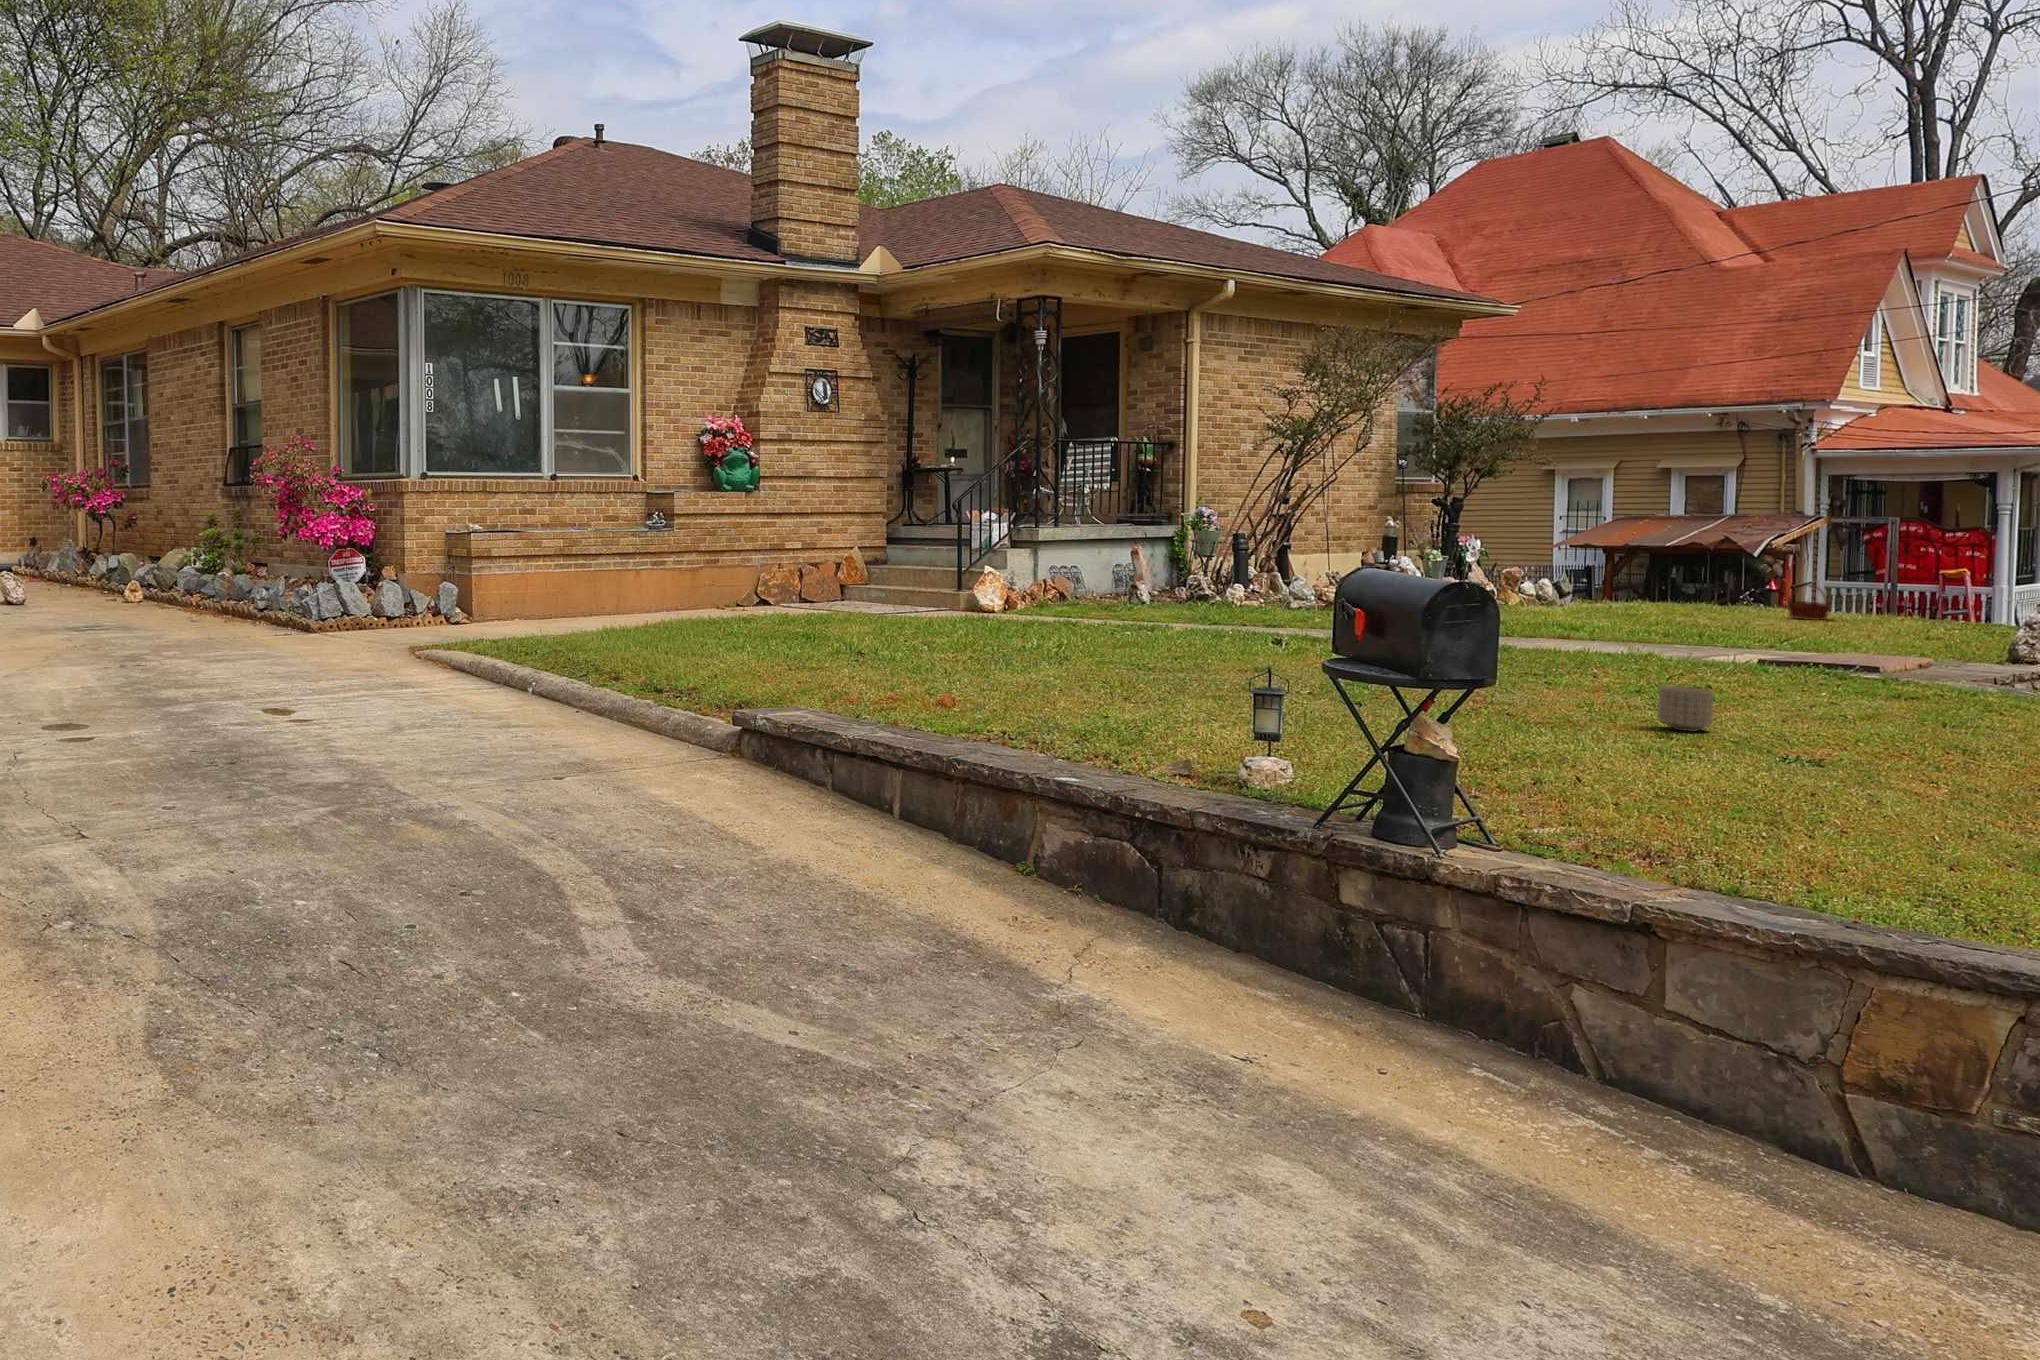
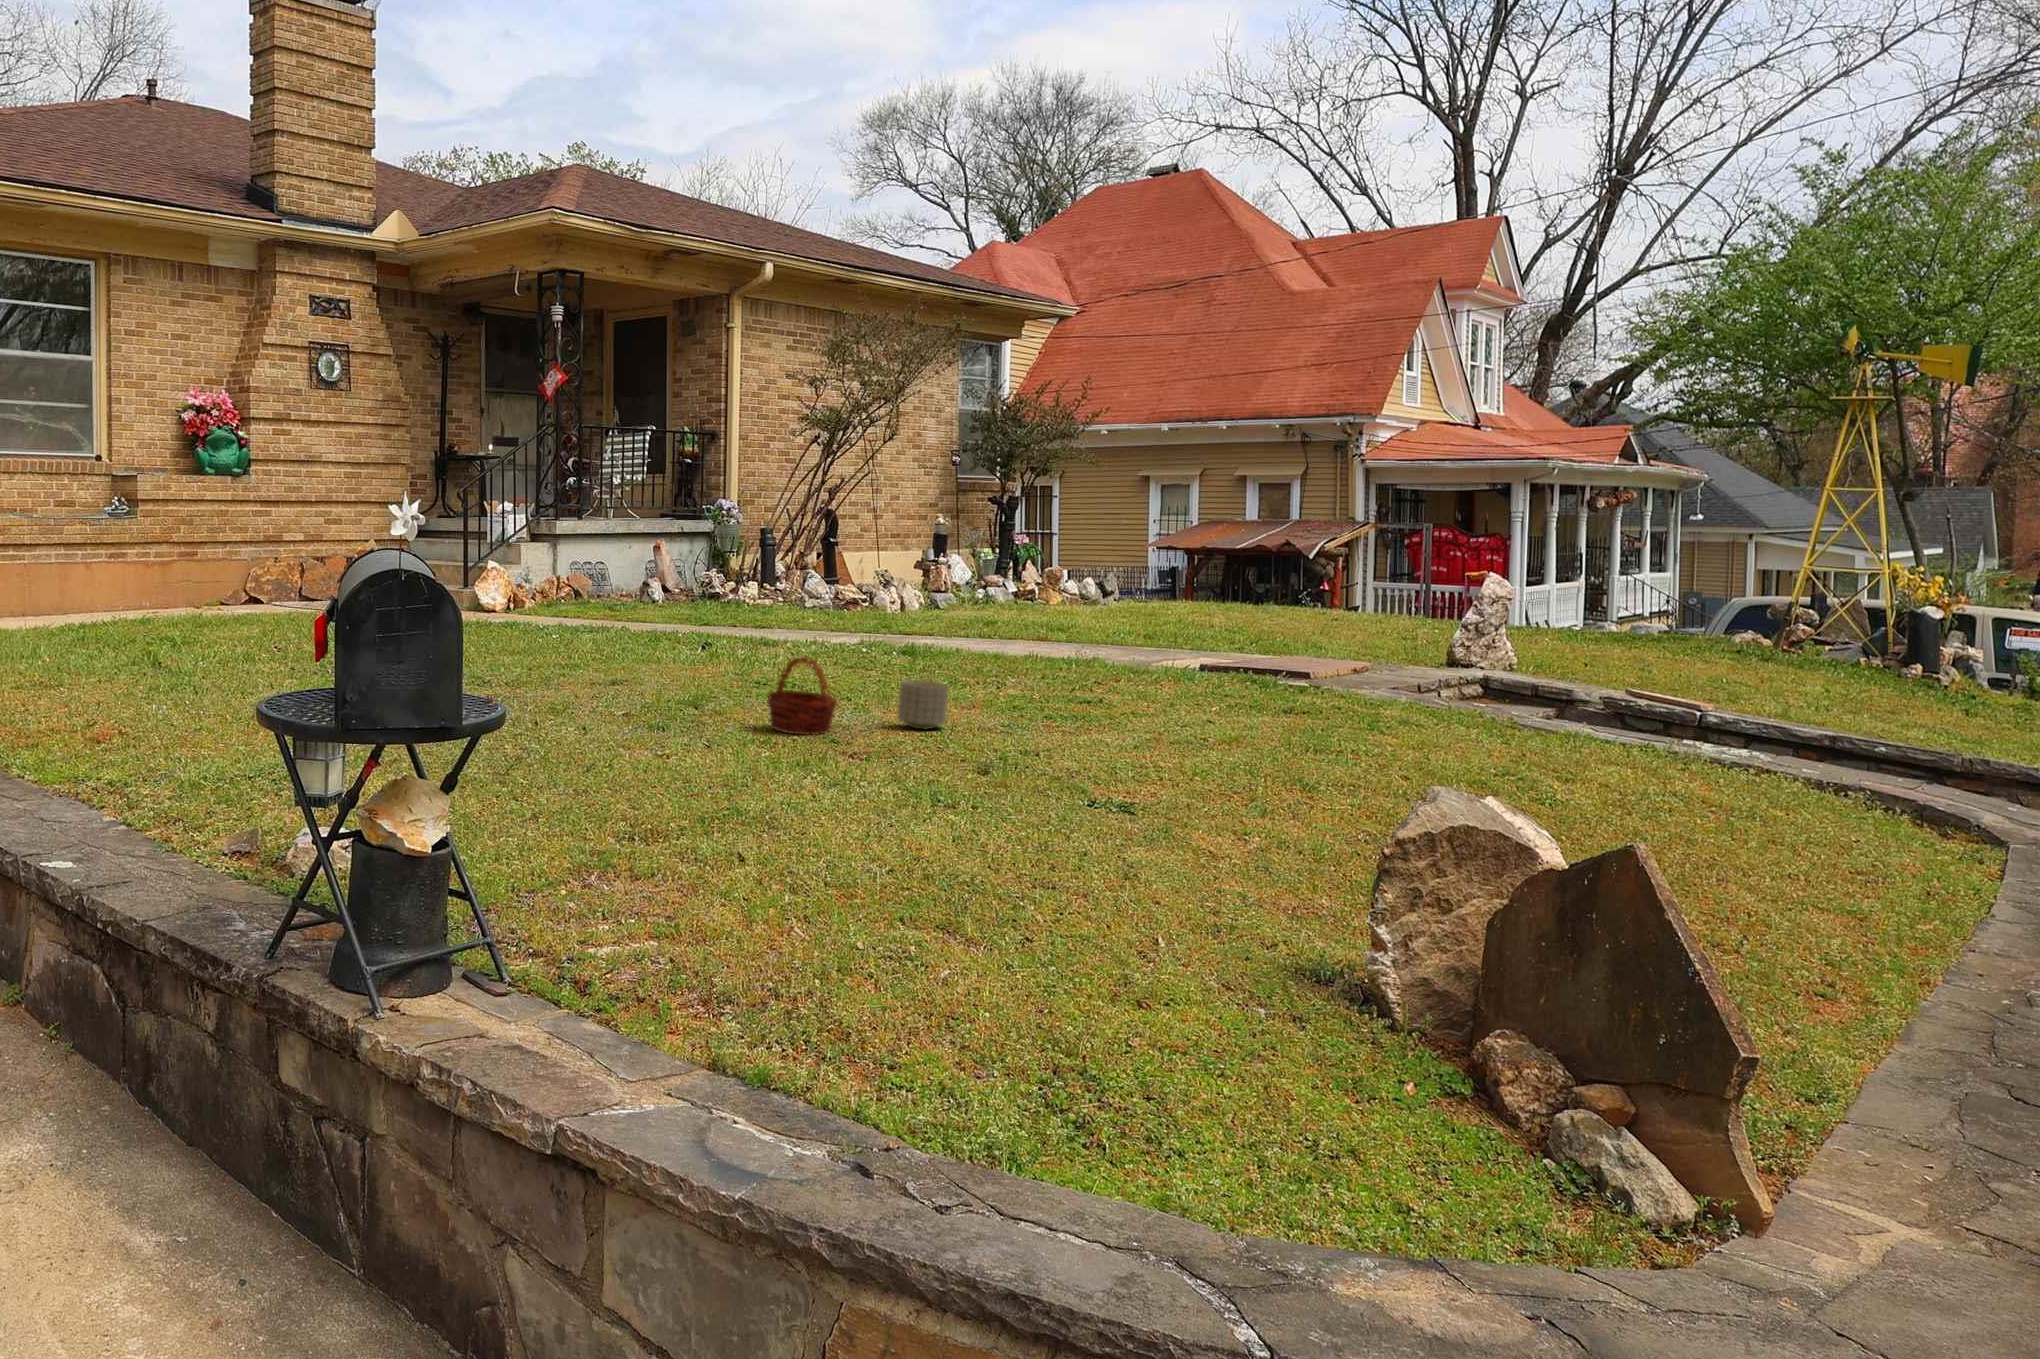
basket: present [1787,584,1830,620] -> present [768,657,837,735]

